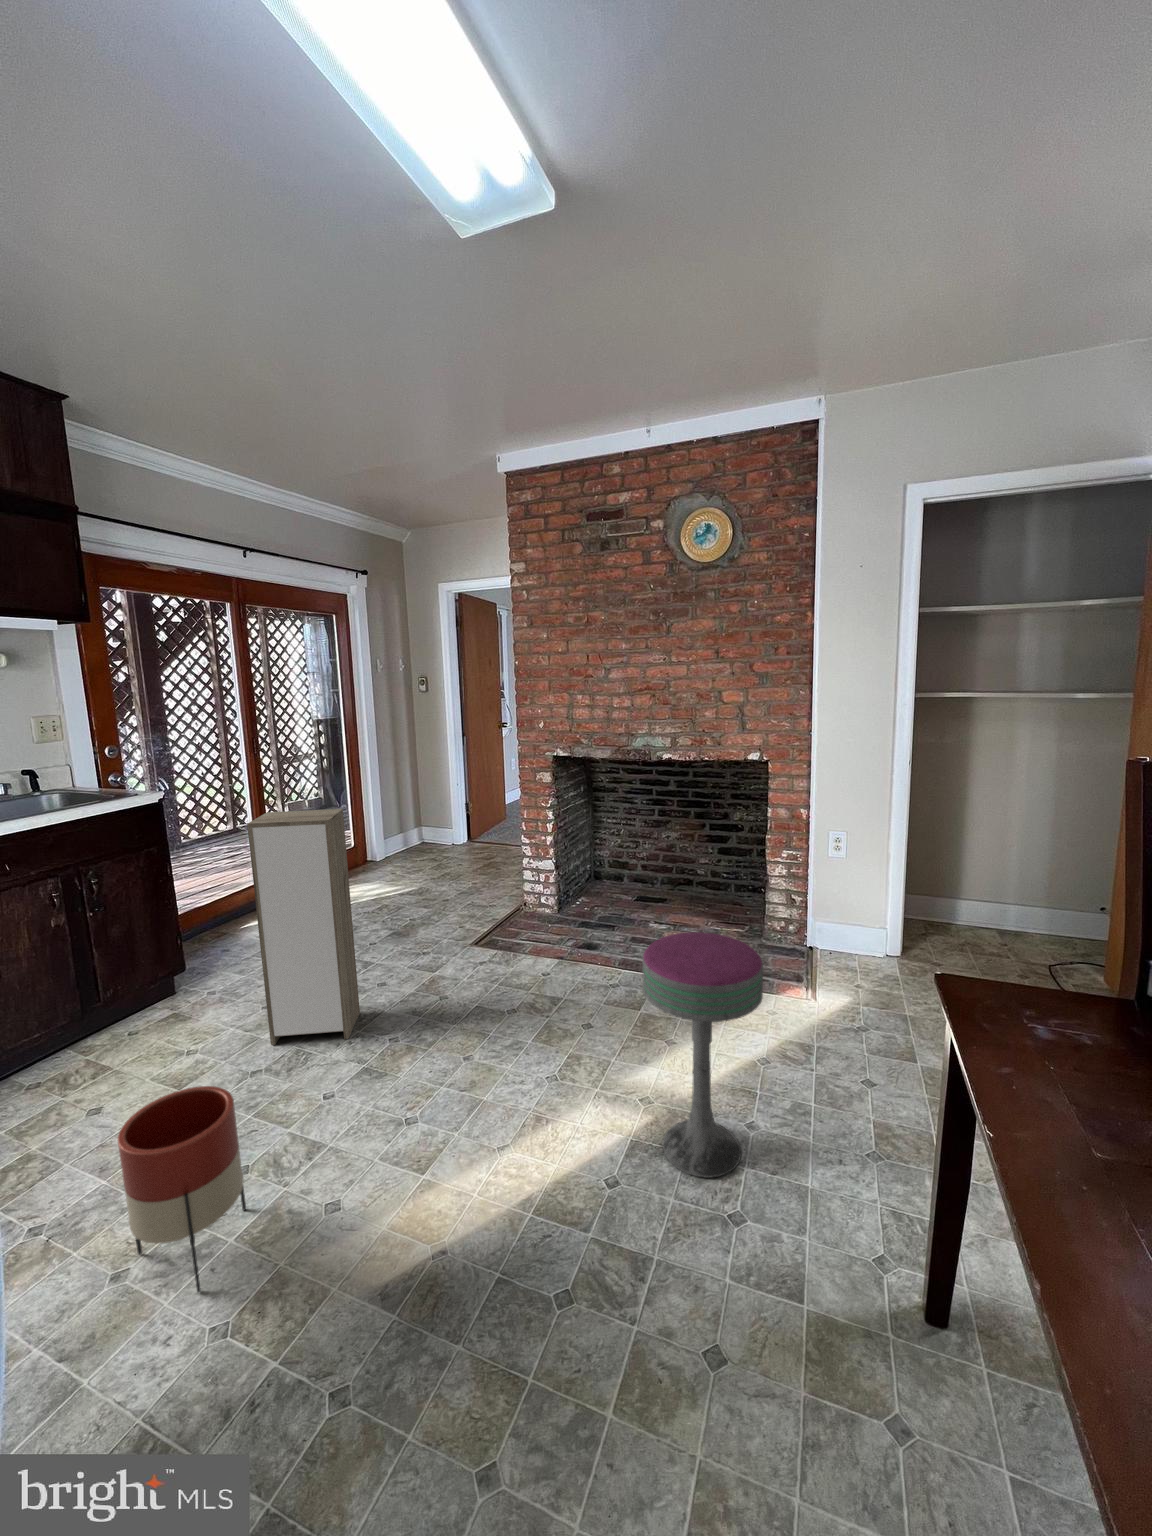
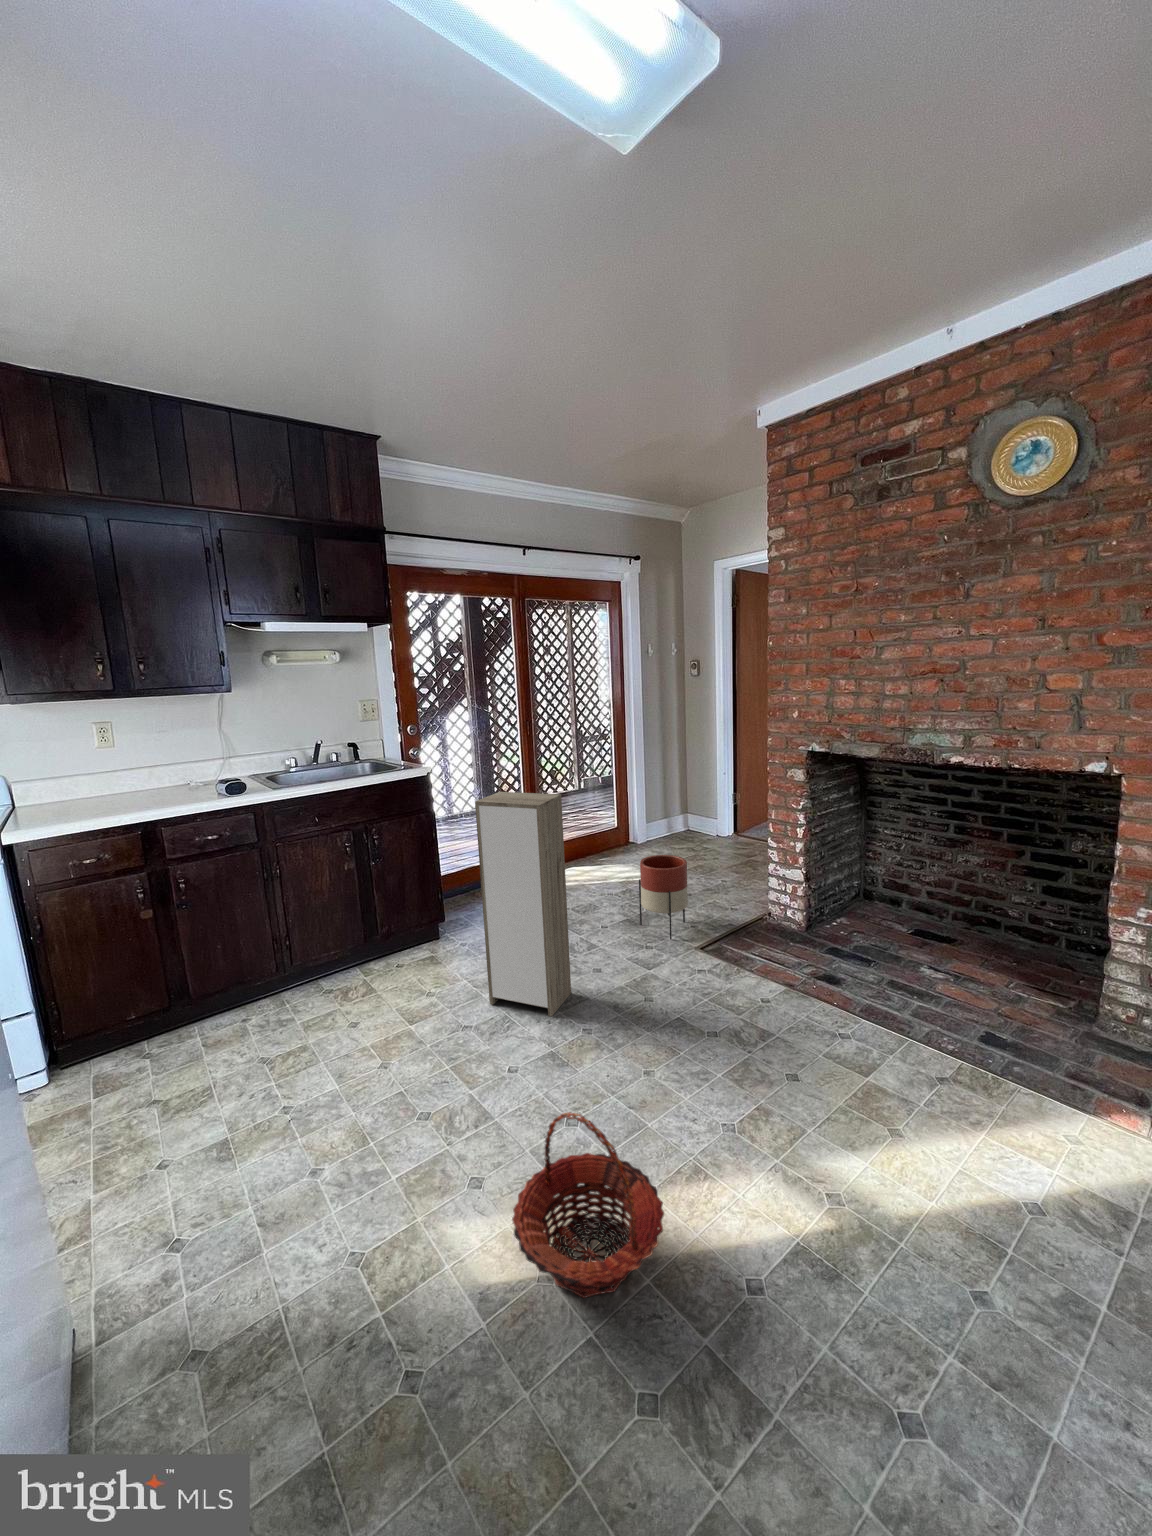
bar stool: present [642,932,763,1178] -> none [816,1002,1000,1347]
planter: present [118,1086,246,1292] -> present [639,855,688,940]
basket: none [397,1088,539,1253] -> present [512,1113,664,1298]

